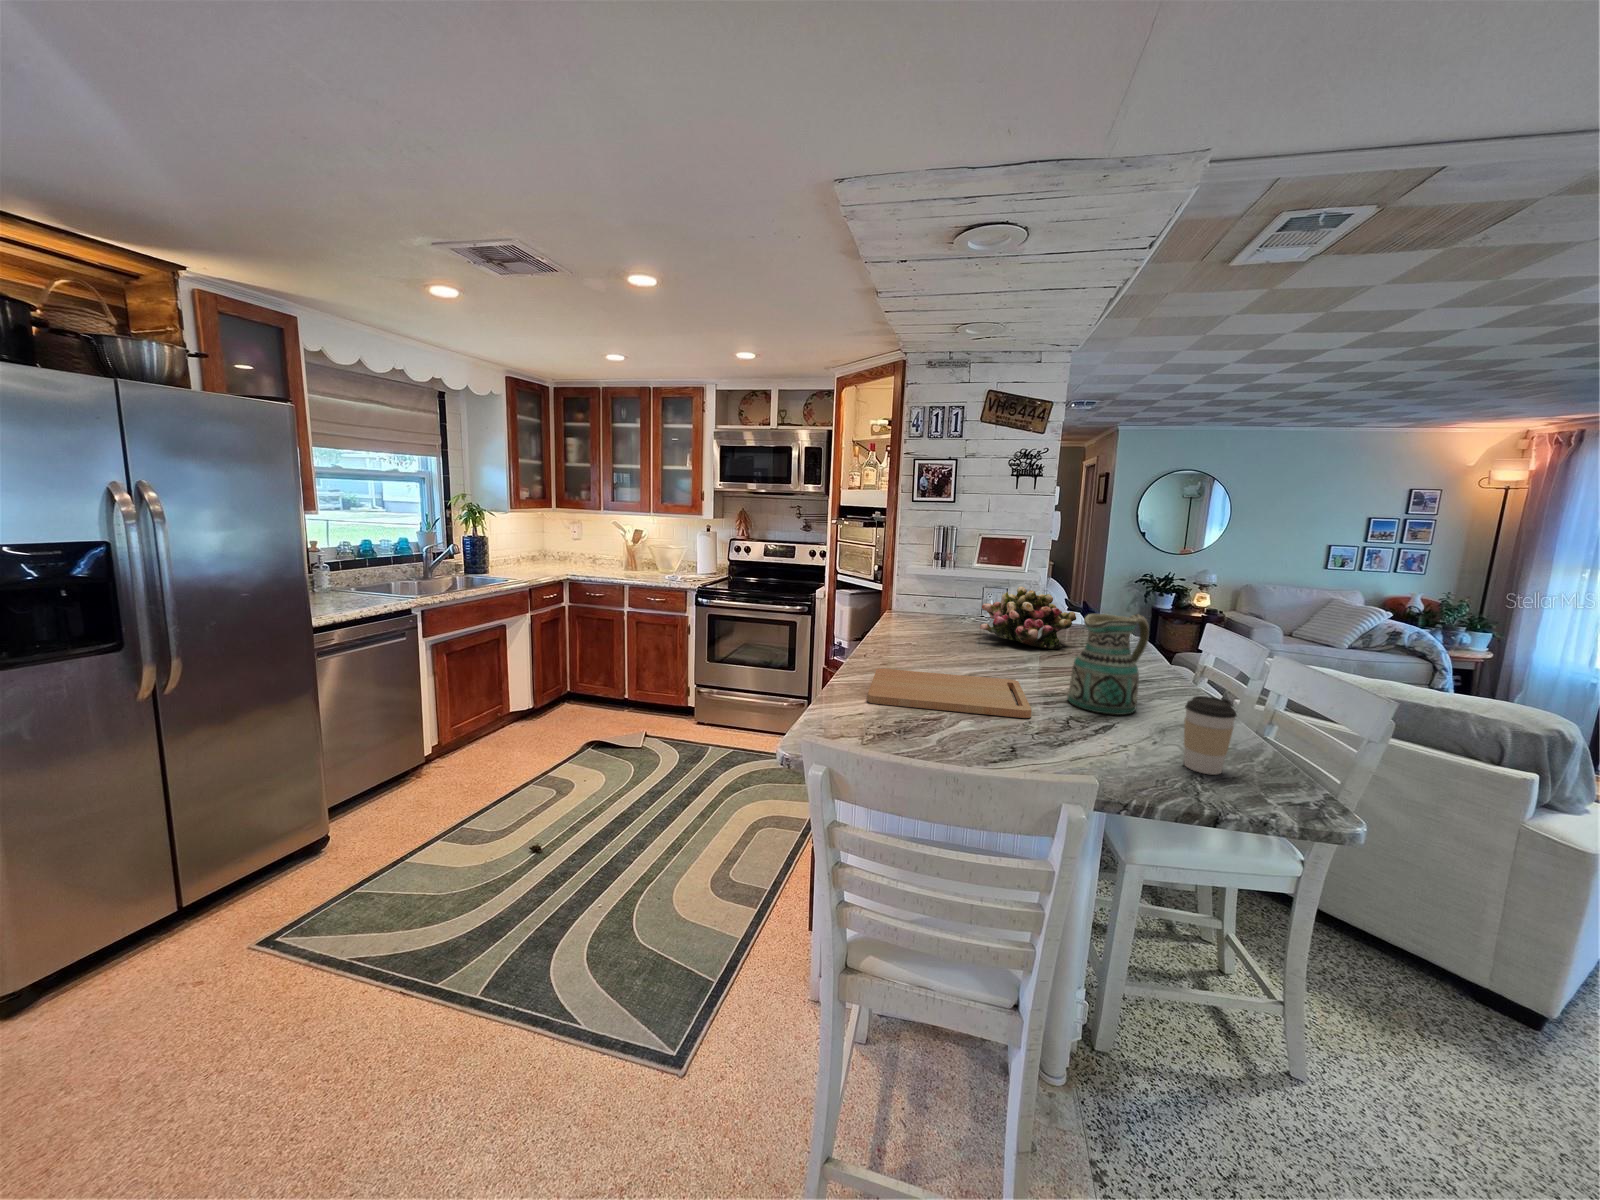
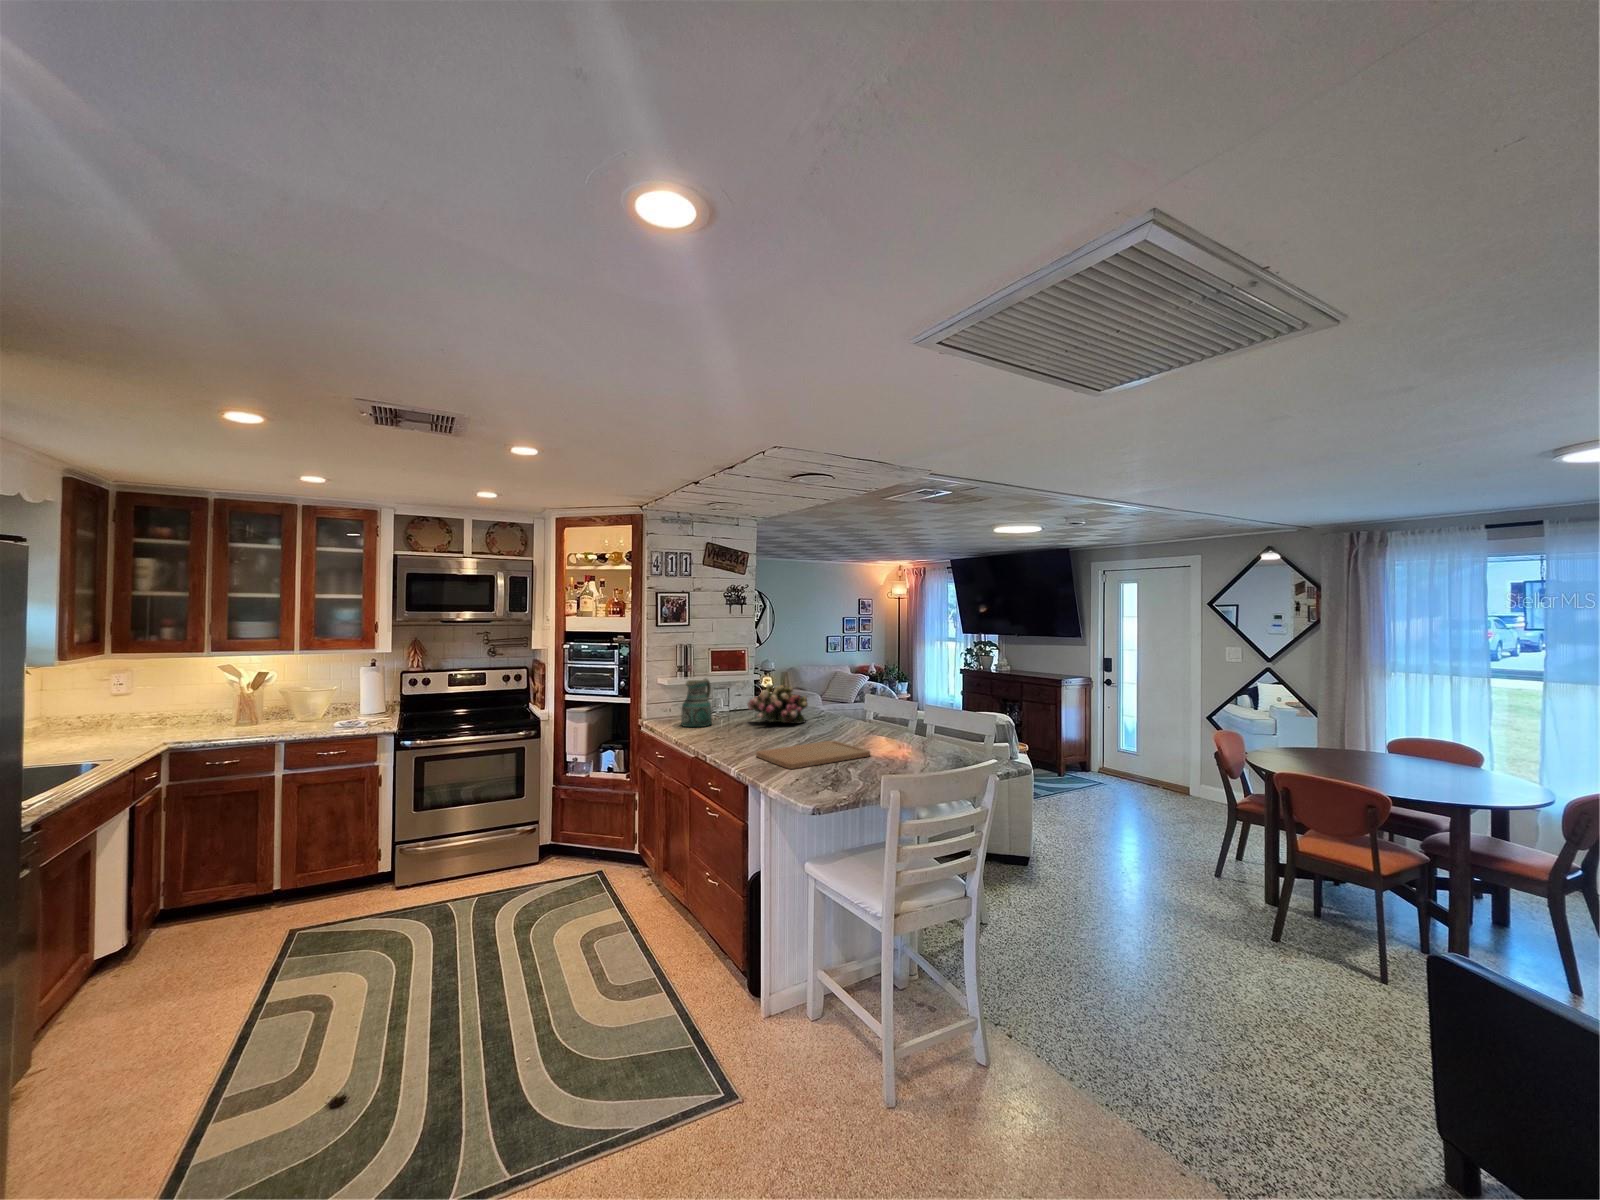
ceramic pitcher: present [1068,614,1149,715] -> present [681,678,712,727]
coffee cup: present [1184,696,1236,775] -> none [948,720,969,757]

